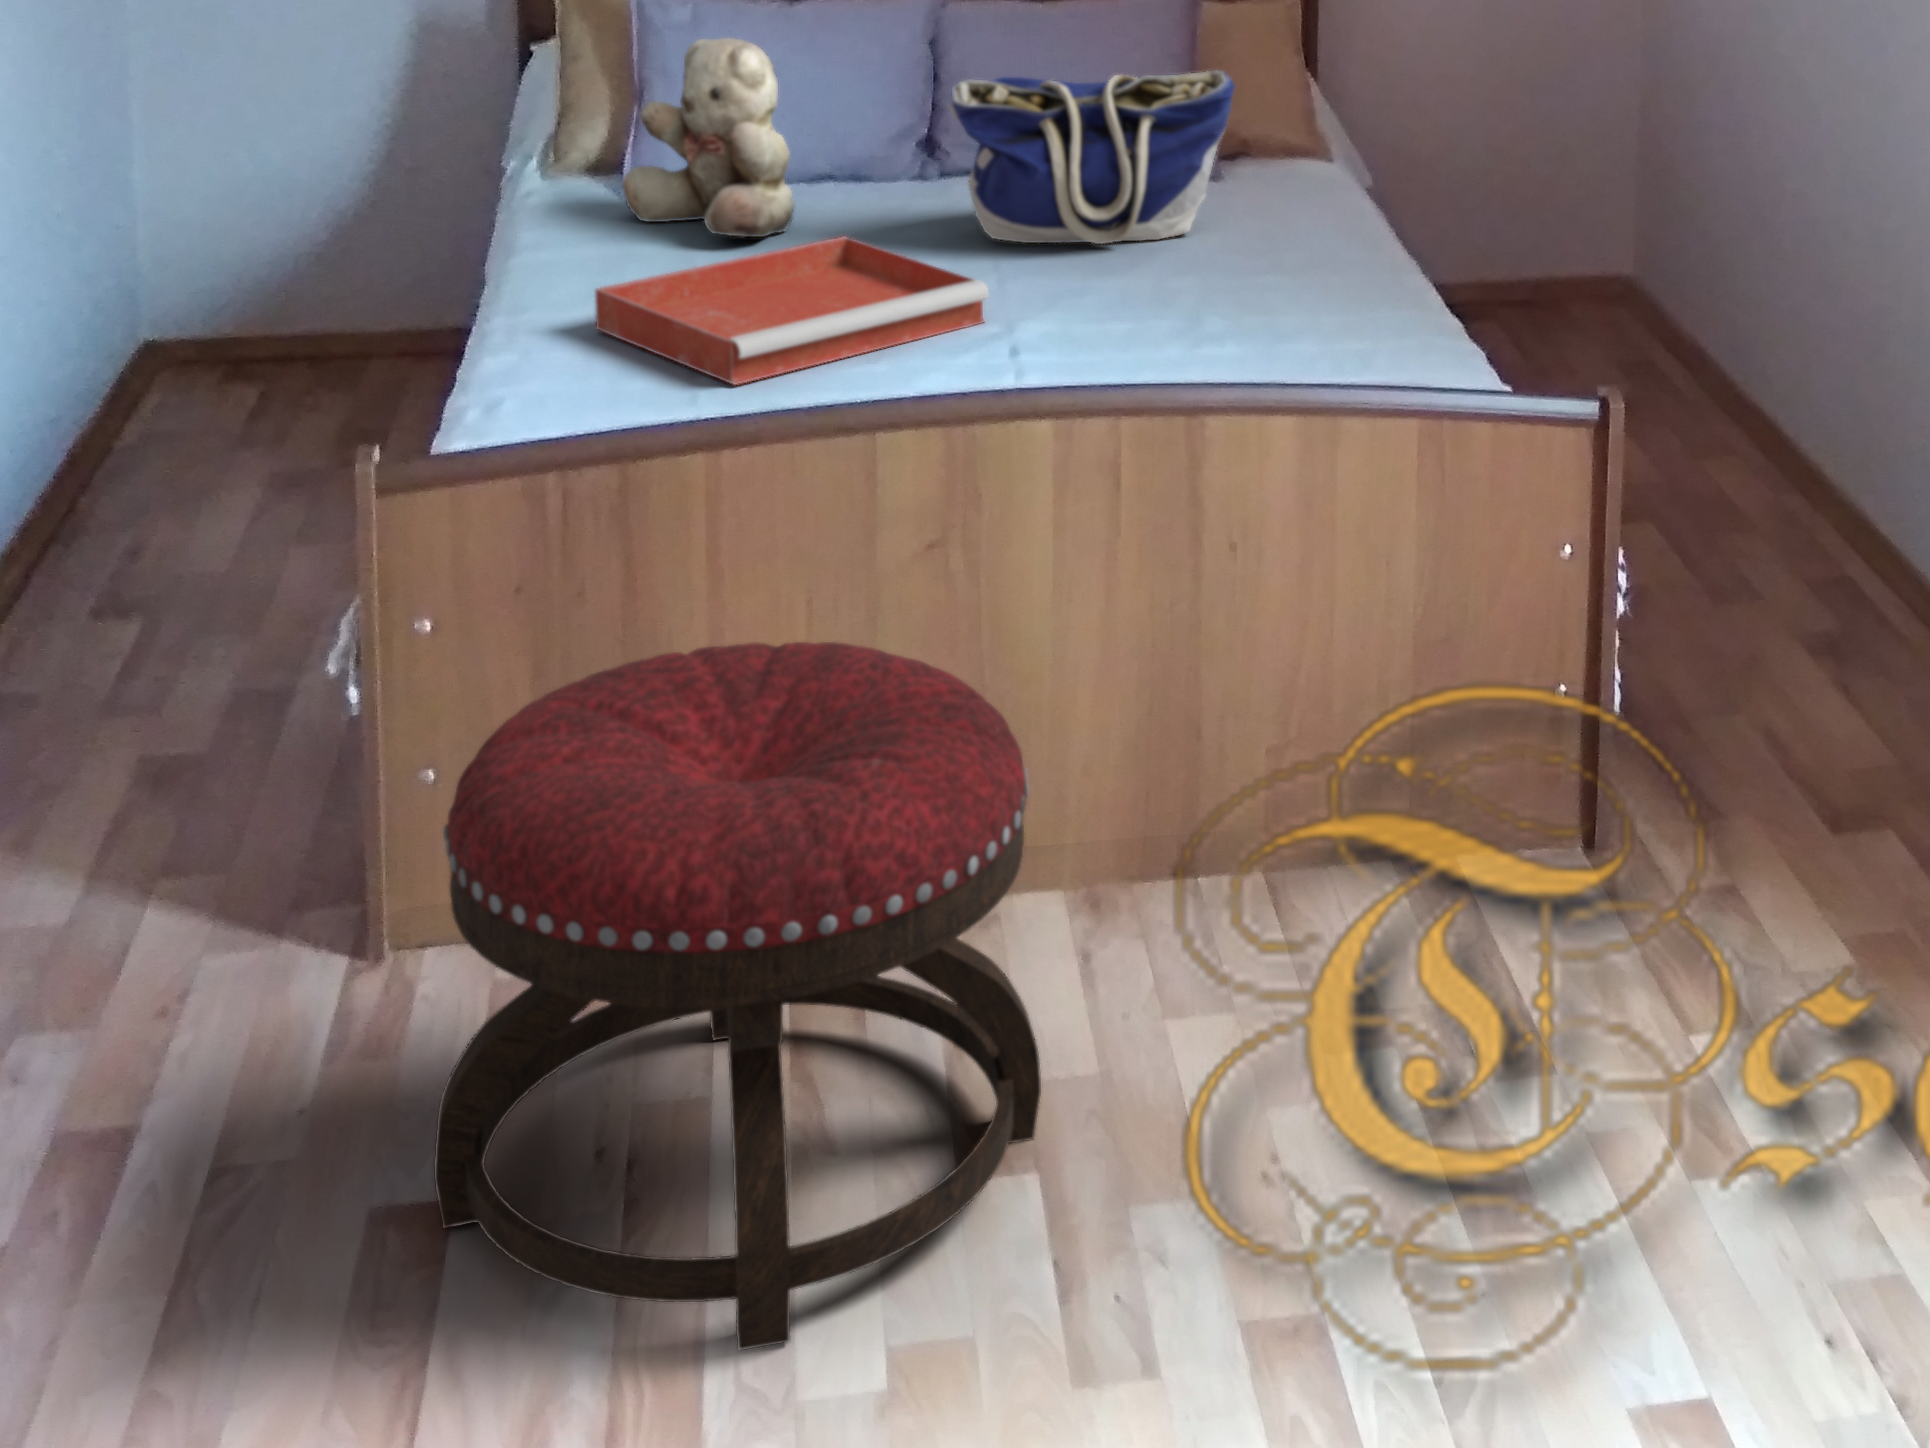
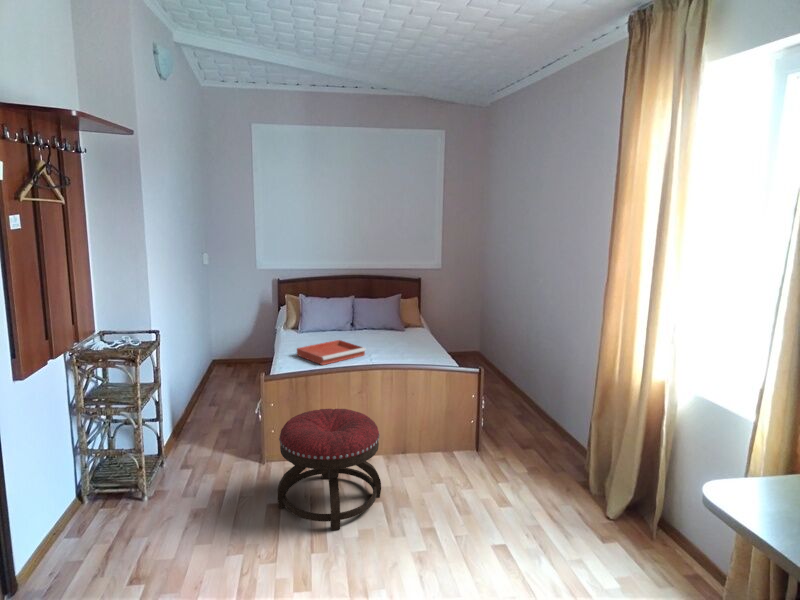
teddy bear: present [622,38,794,237] -> none [299,304,329,340]
tote bag: present [948,70,1235,244] -> none [357,310,409,342]

